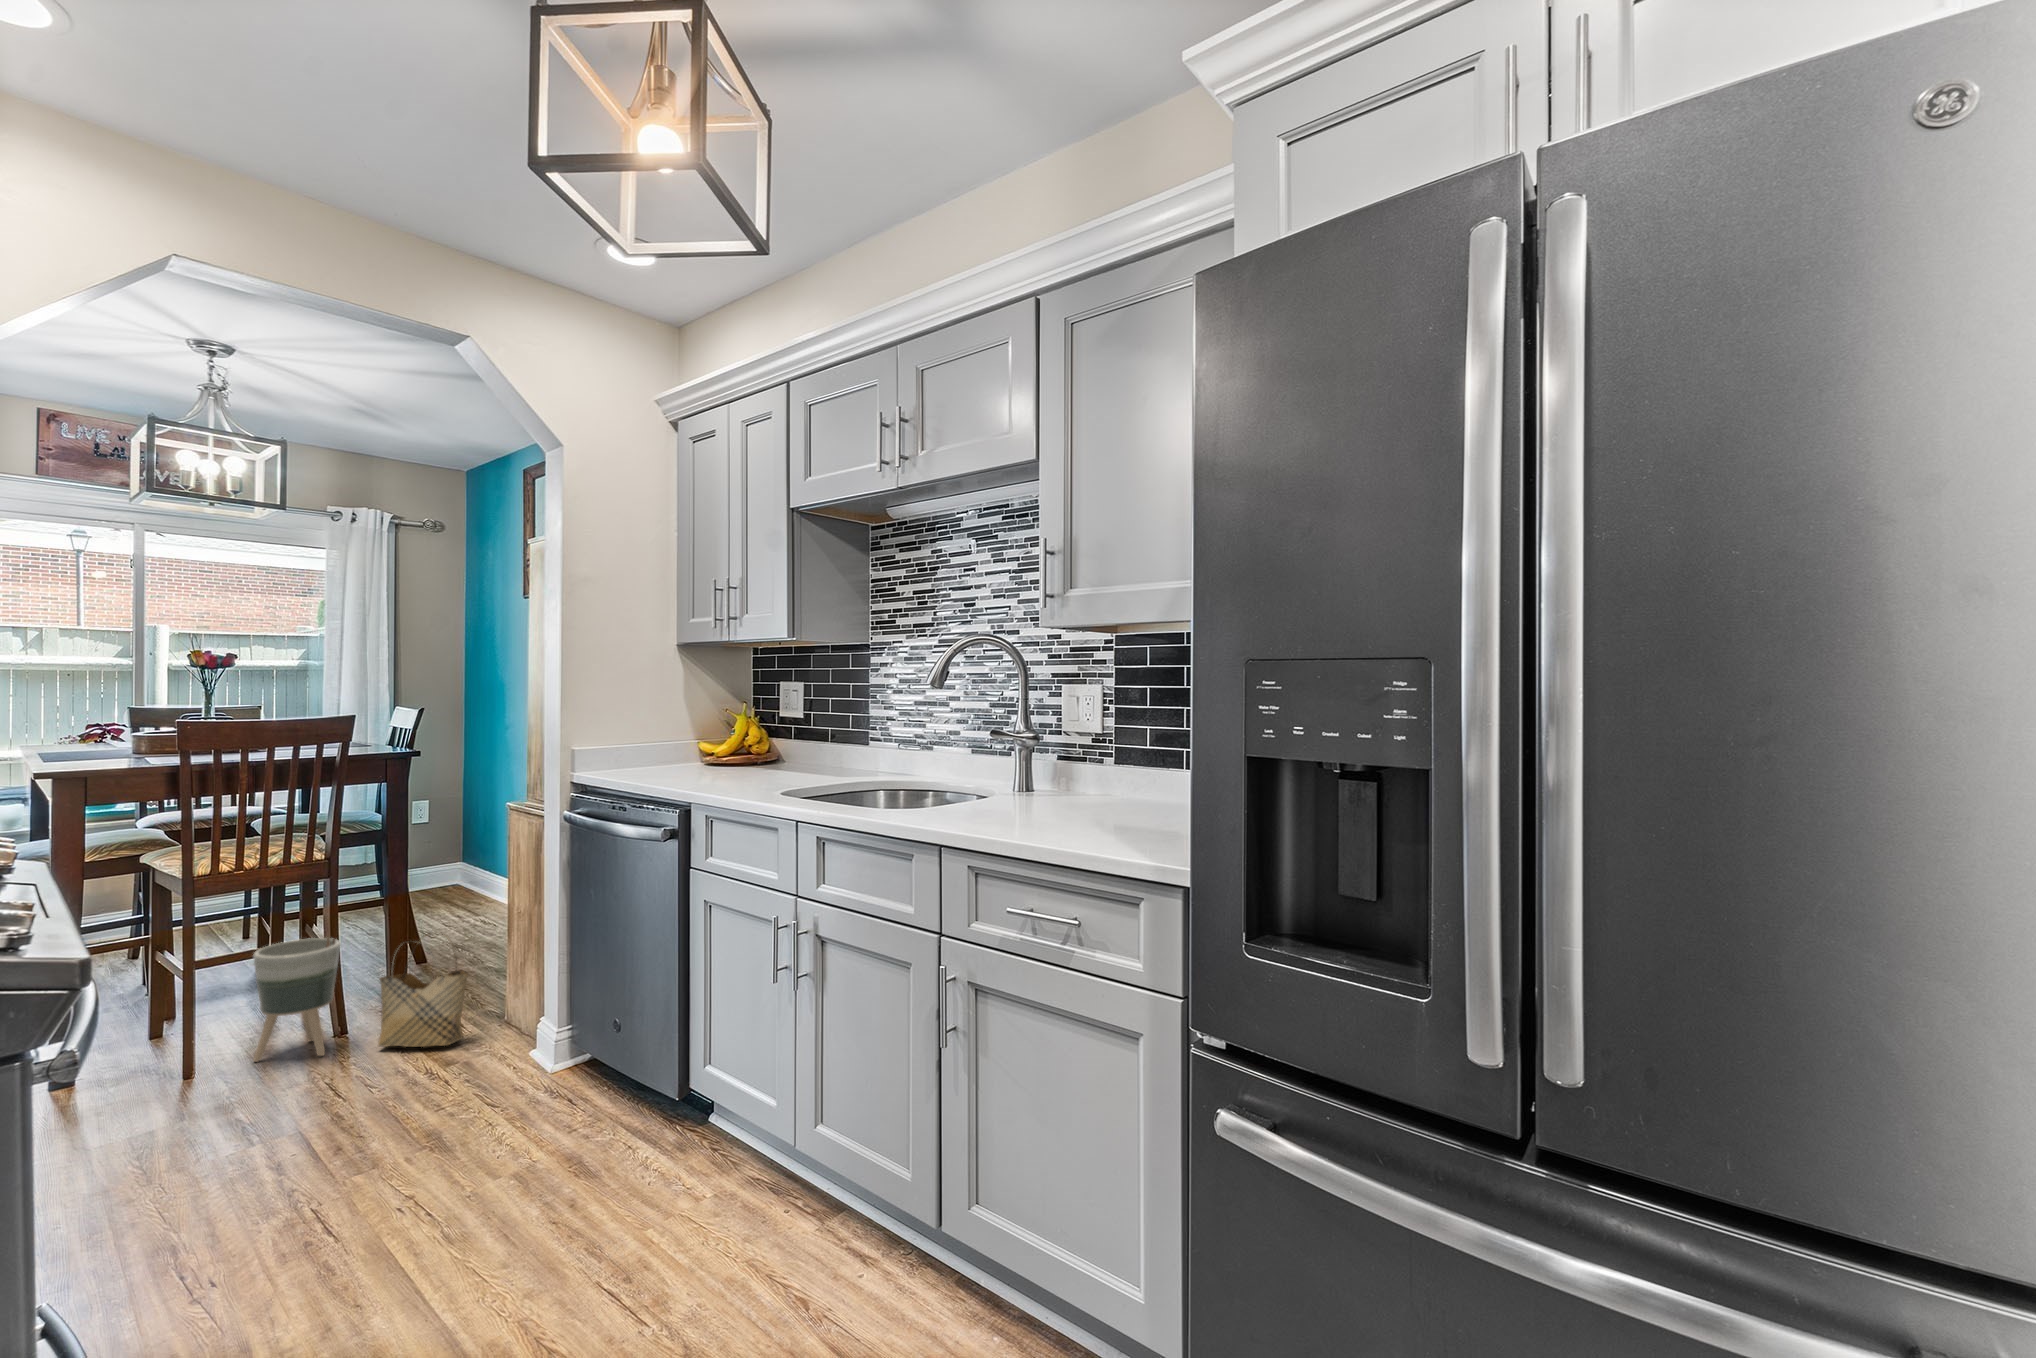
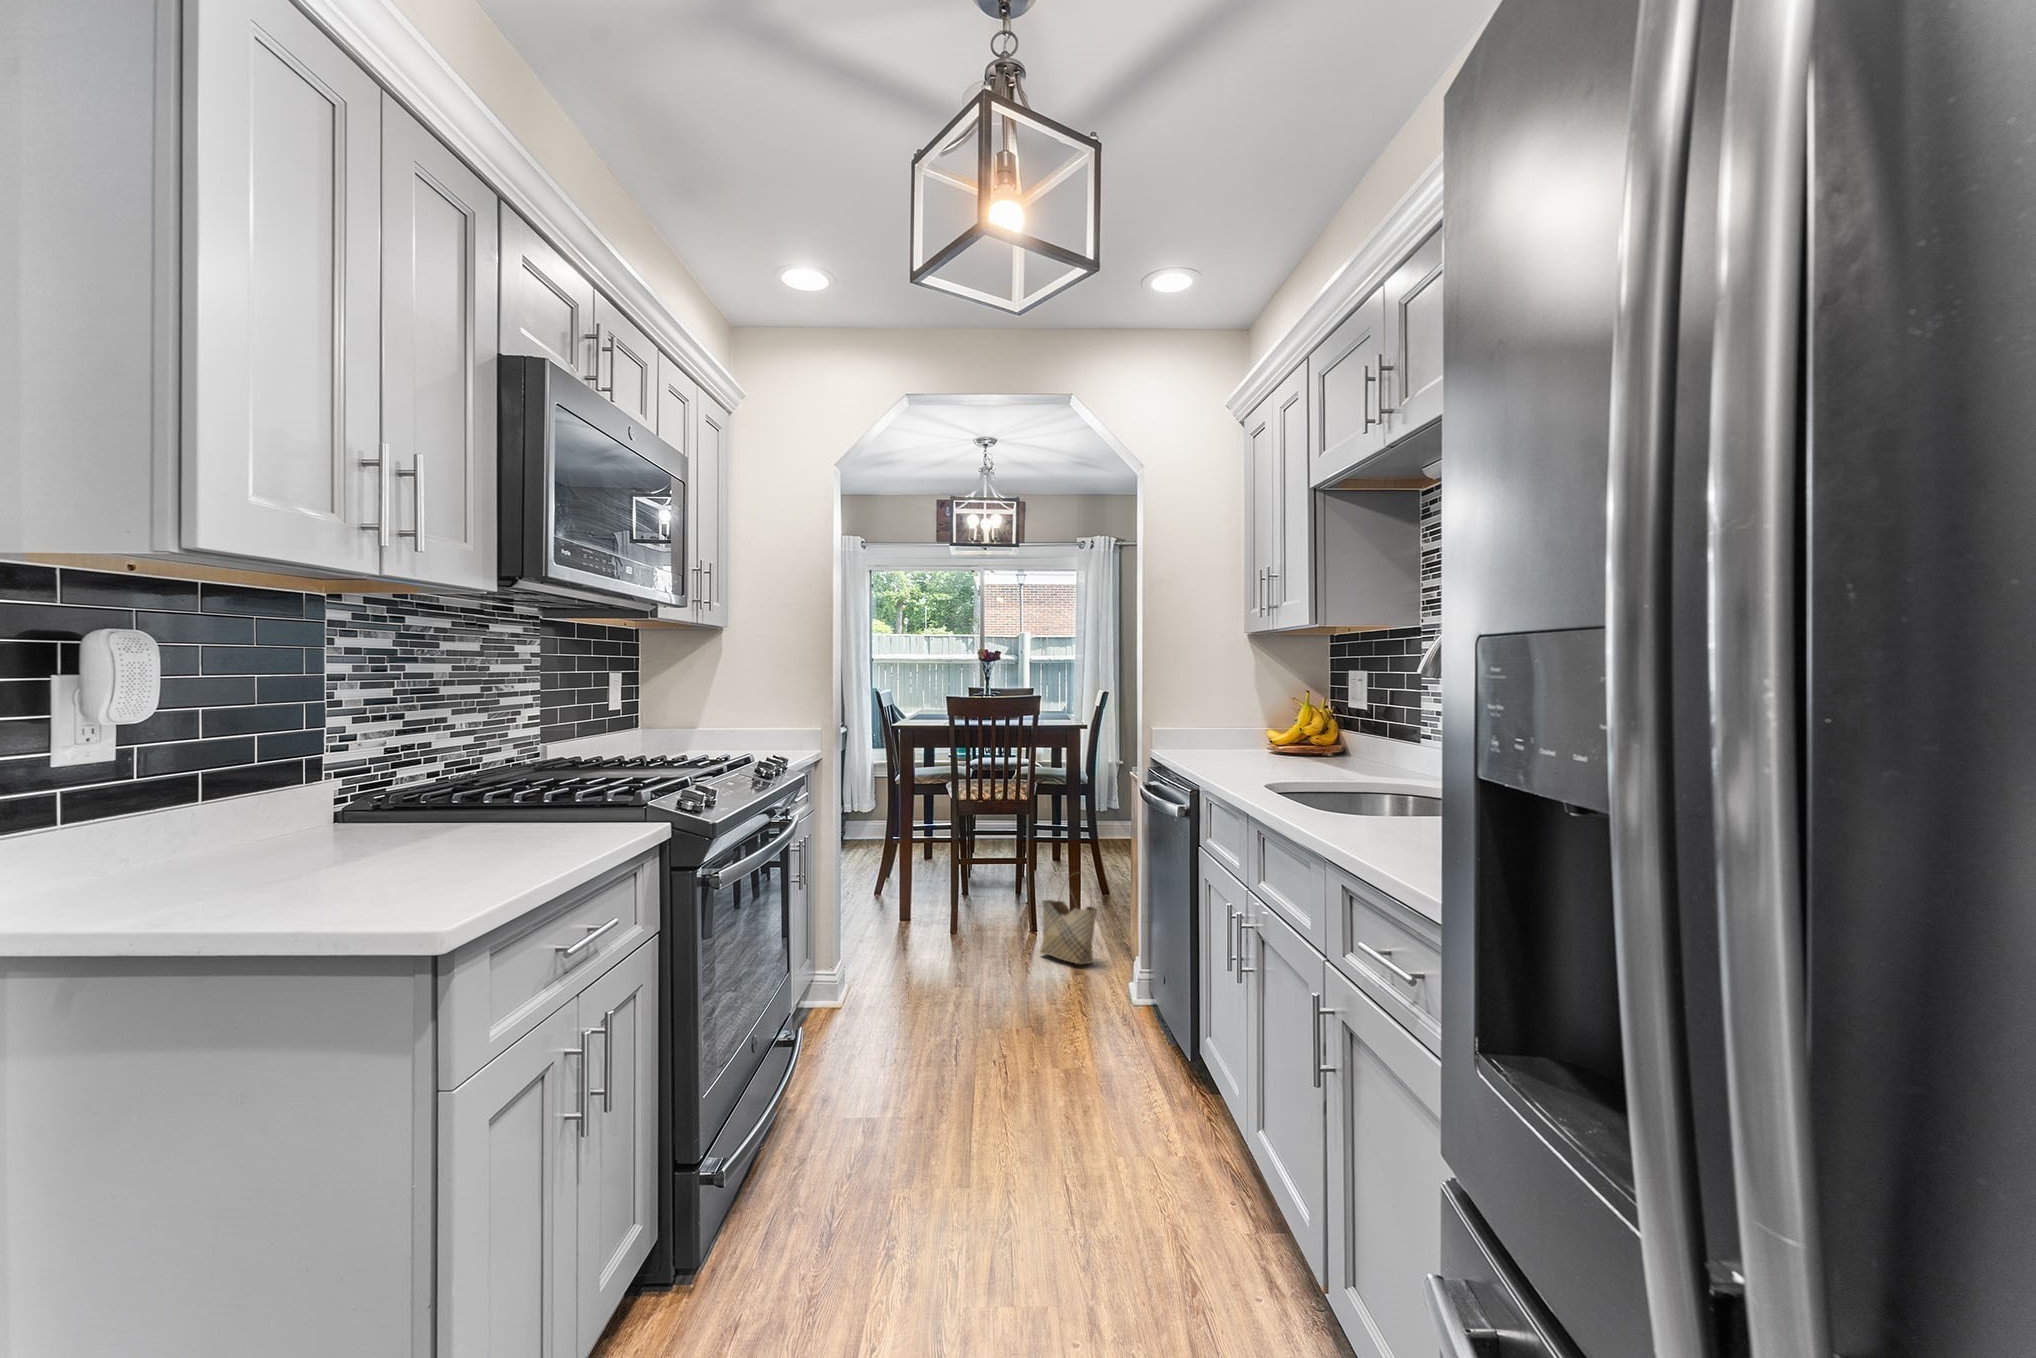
planter: present [253,938,340,1062] -> none [972,861,1023,950]

